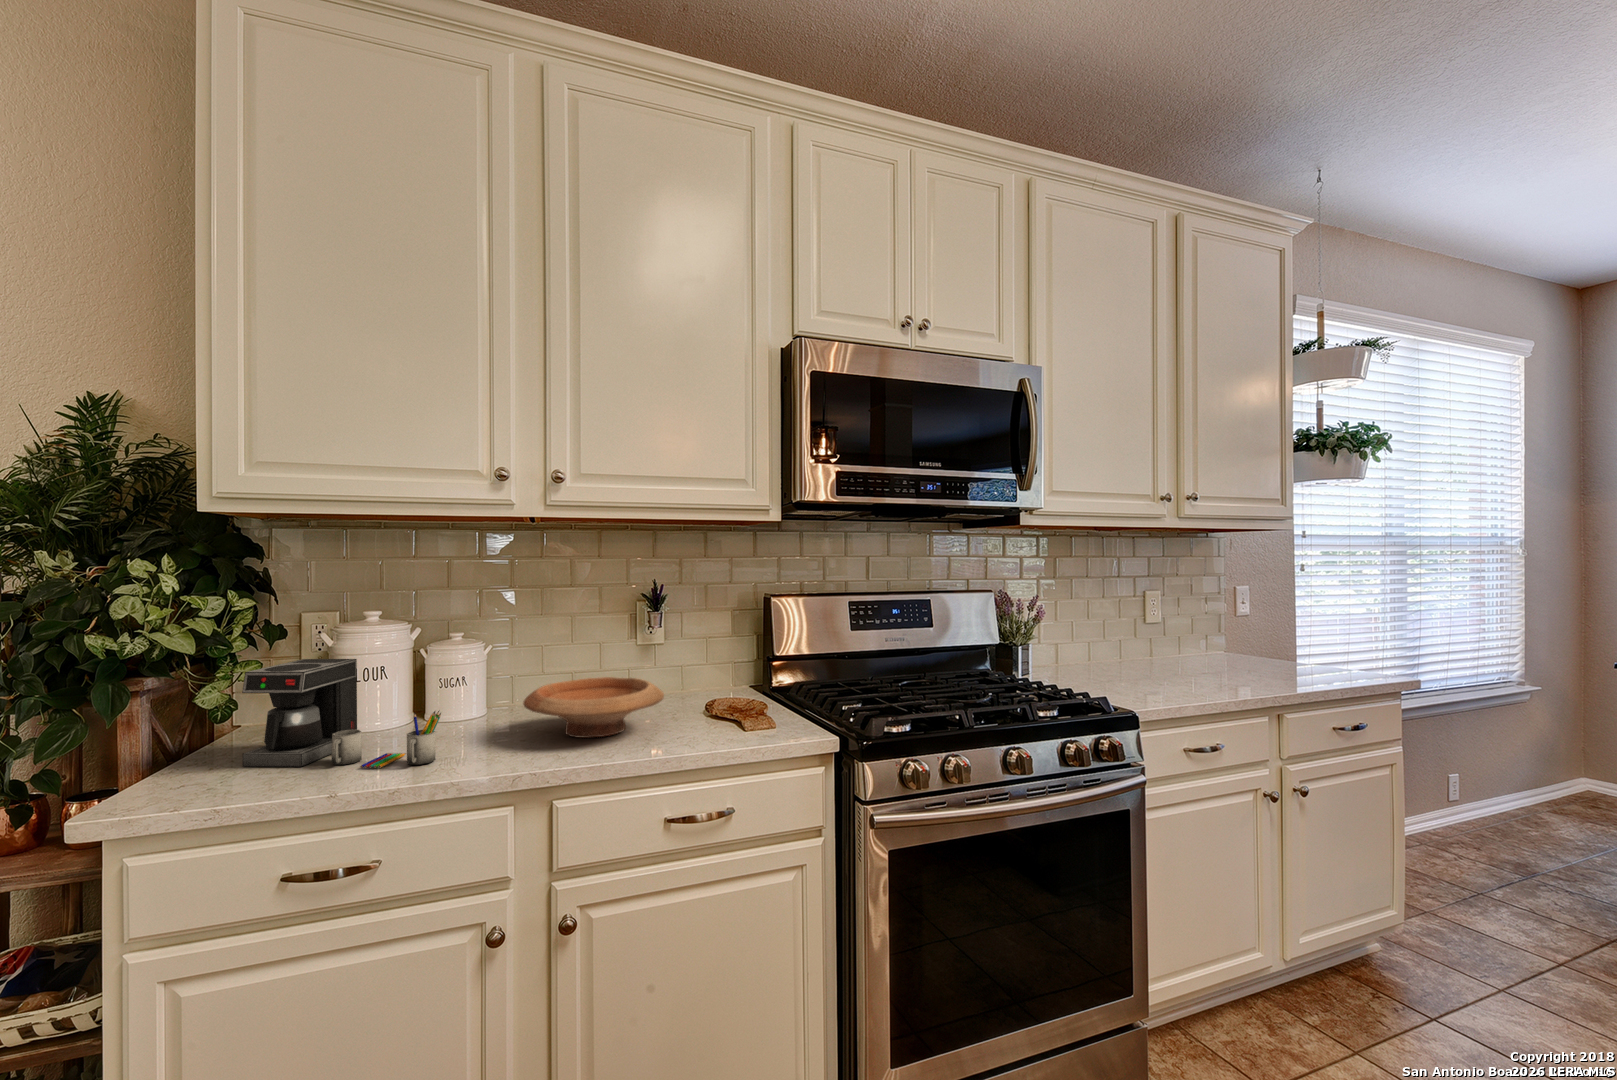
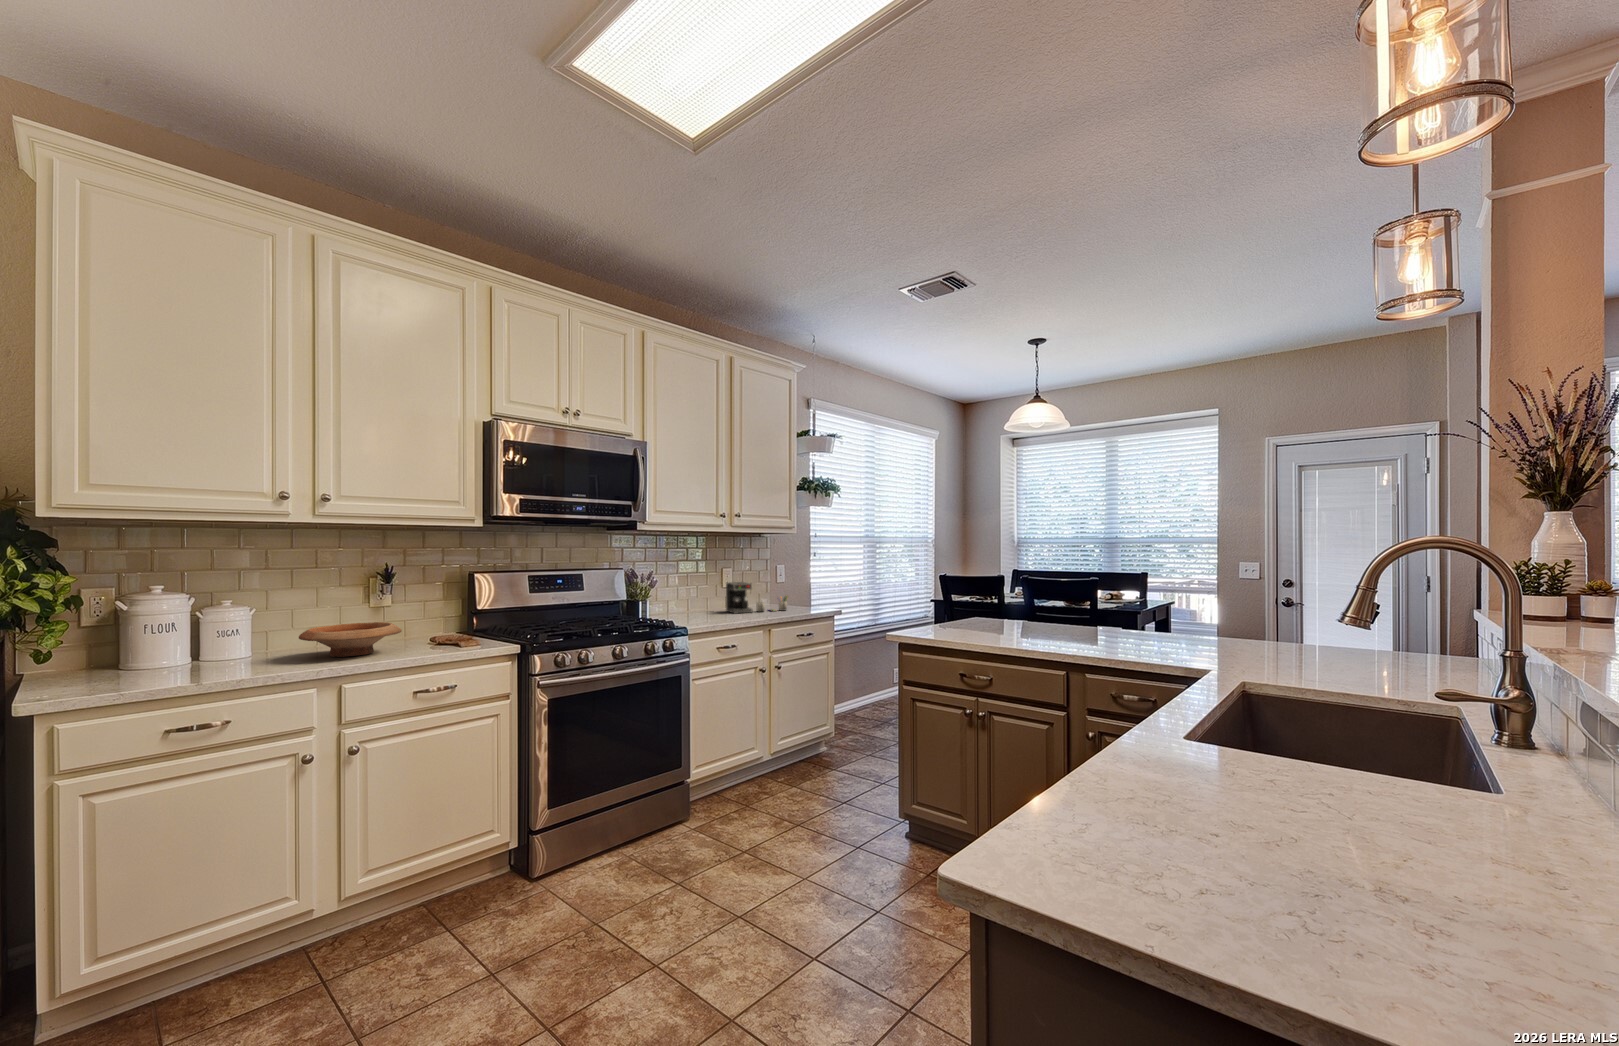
coffee maker: present [242,659,441,768] -> present [726,582,788,614]

